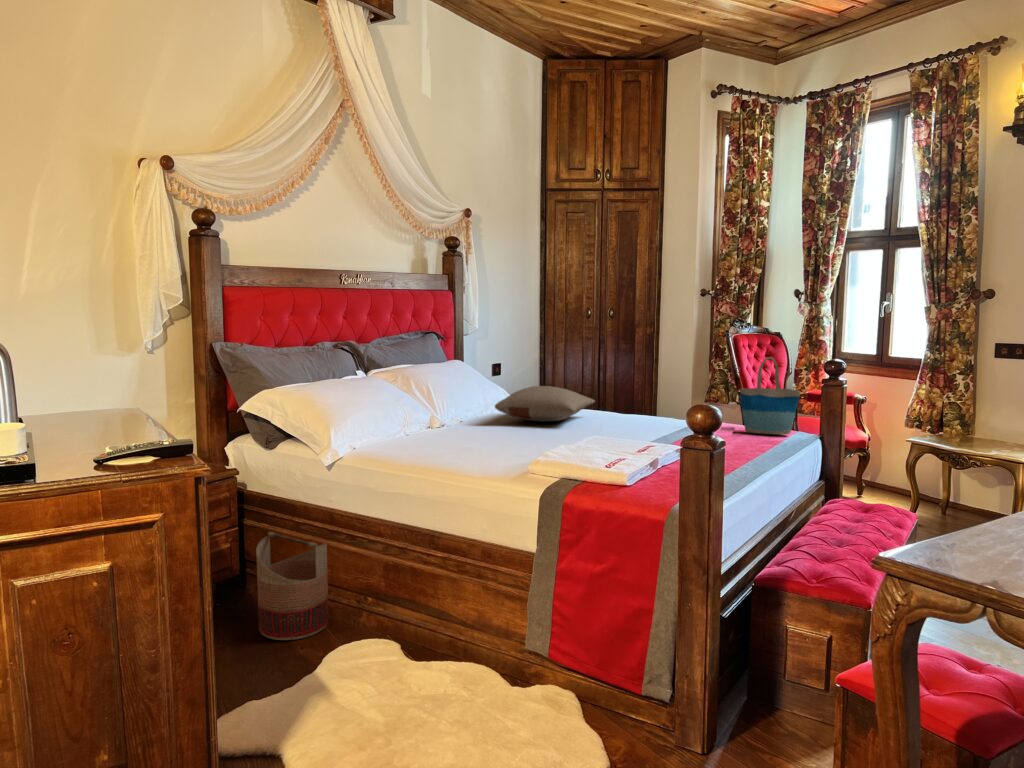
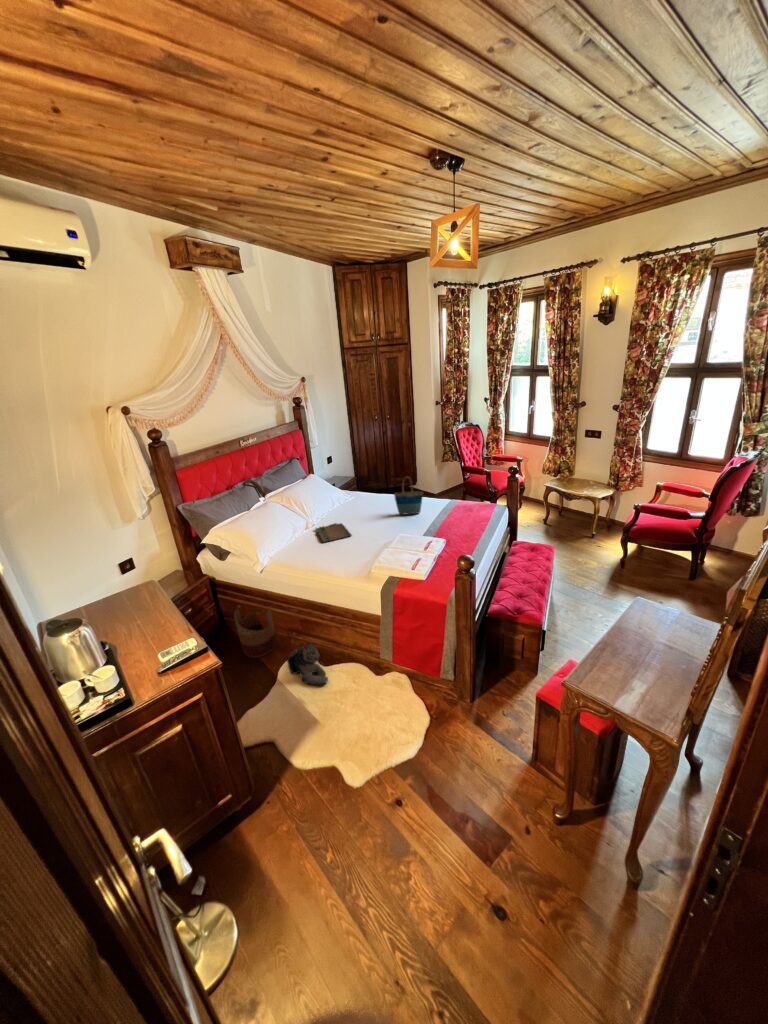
tote bag: present [740,357,800,435] -> present [394,477,423,514]
pillow: present [495,386,595,422] -> none [340,491,390,512]
tray: none [443,422,507,443] -> present [316,523,351,542]
plush toy: none [335,609,406,698] -> present [287,643,328,685]

